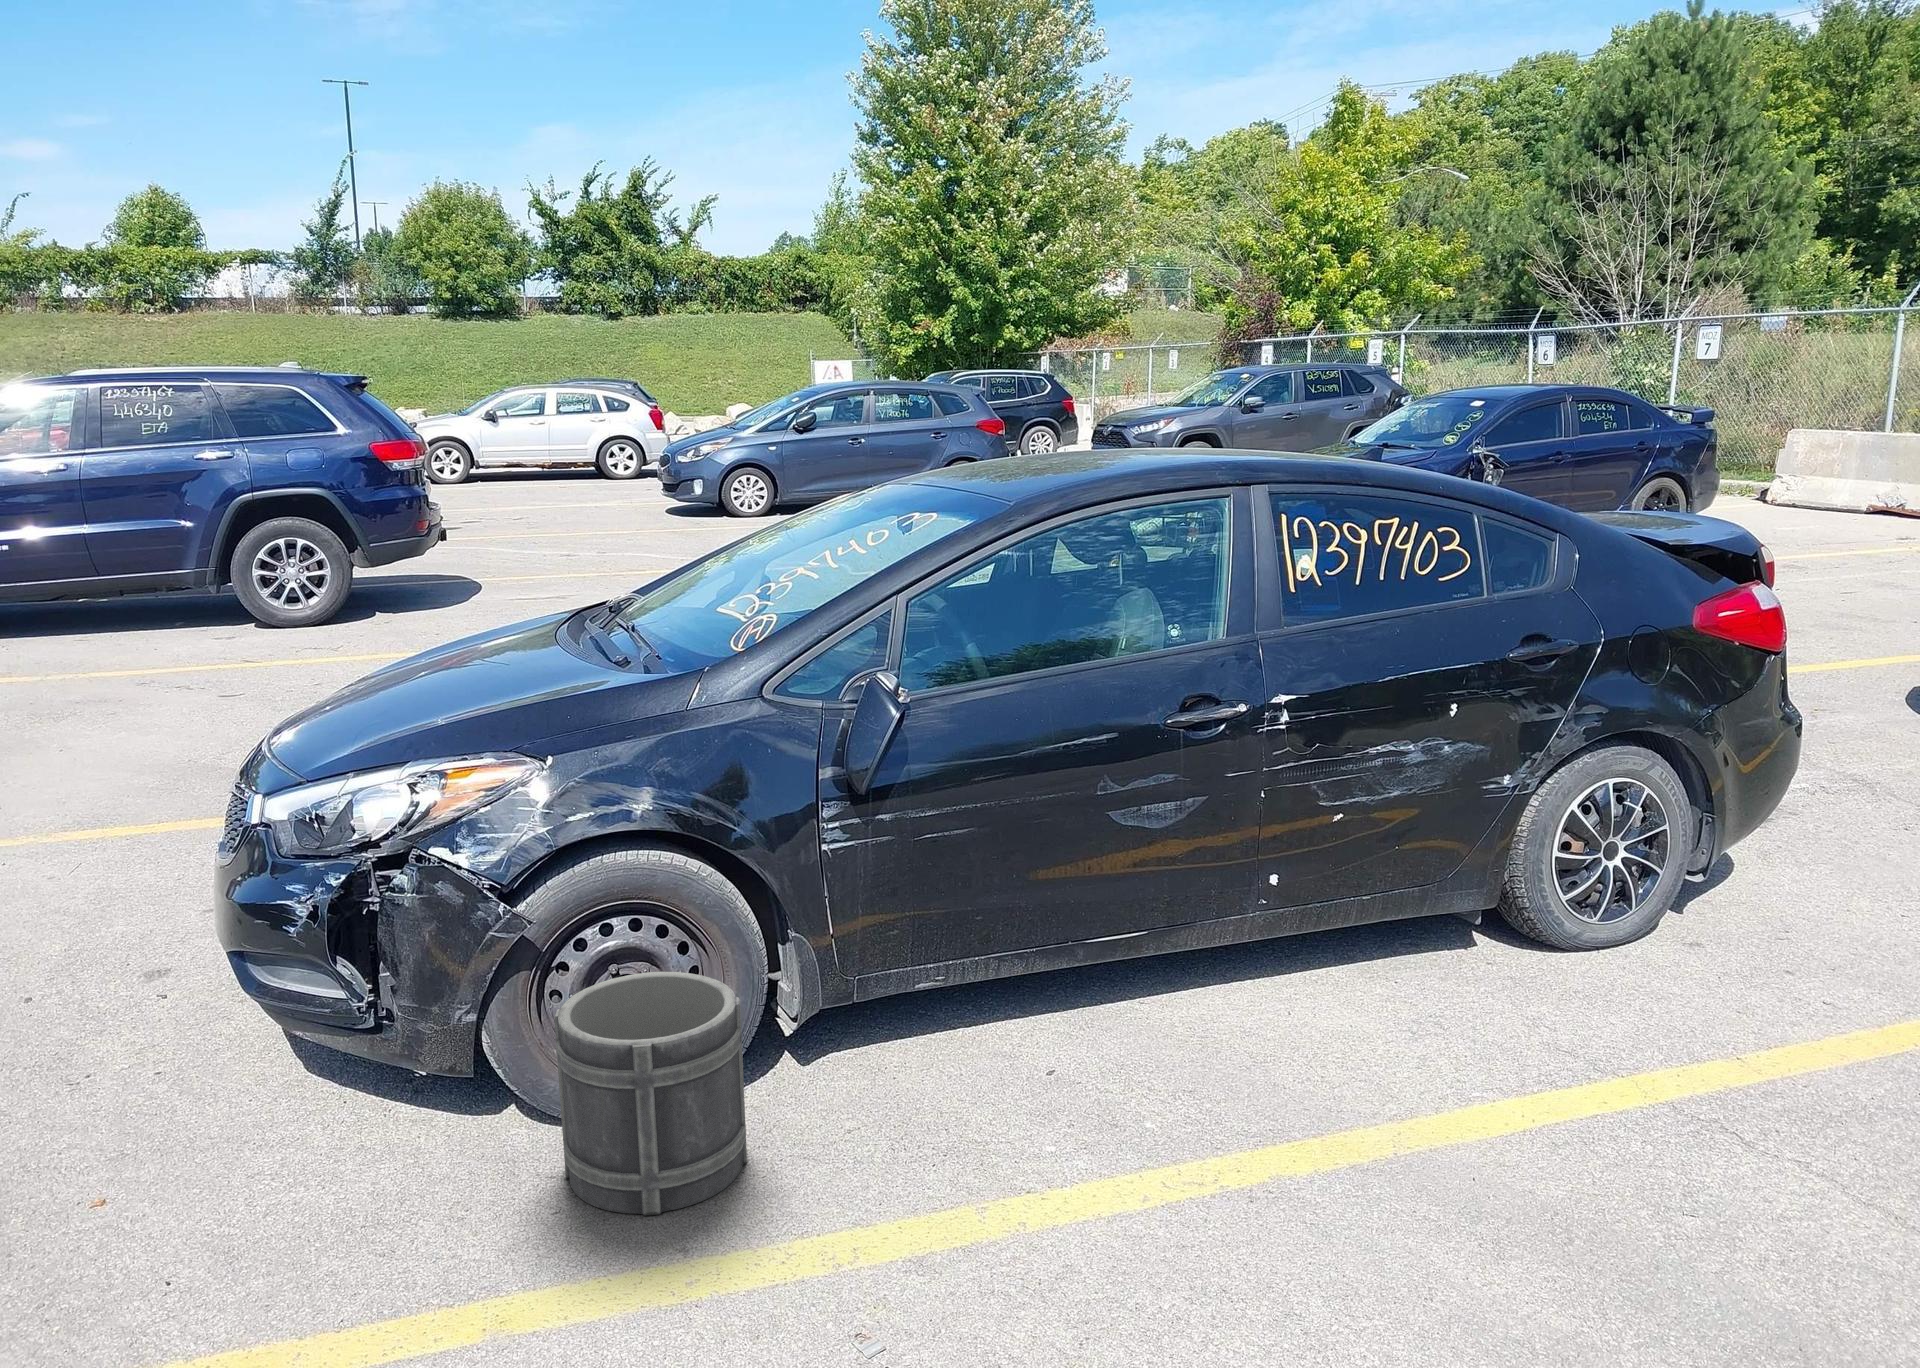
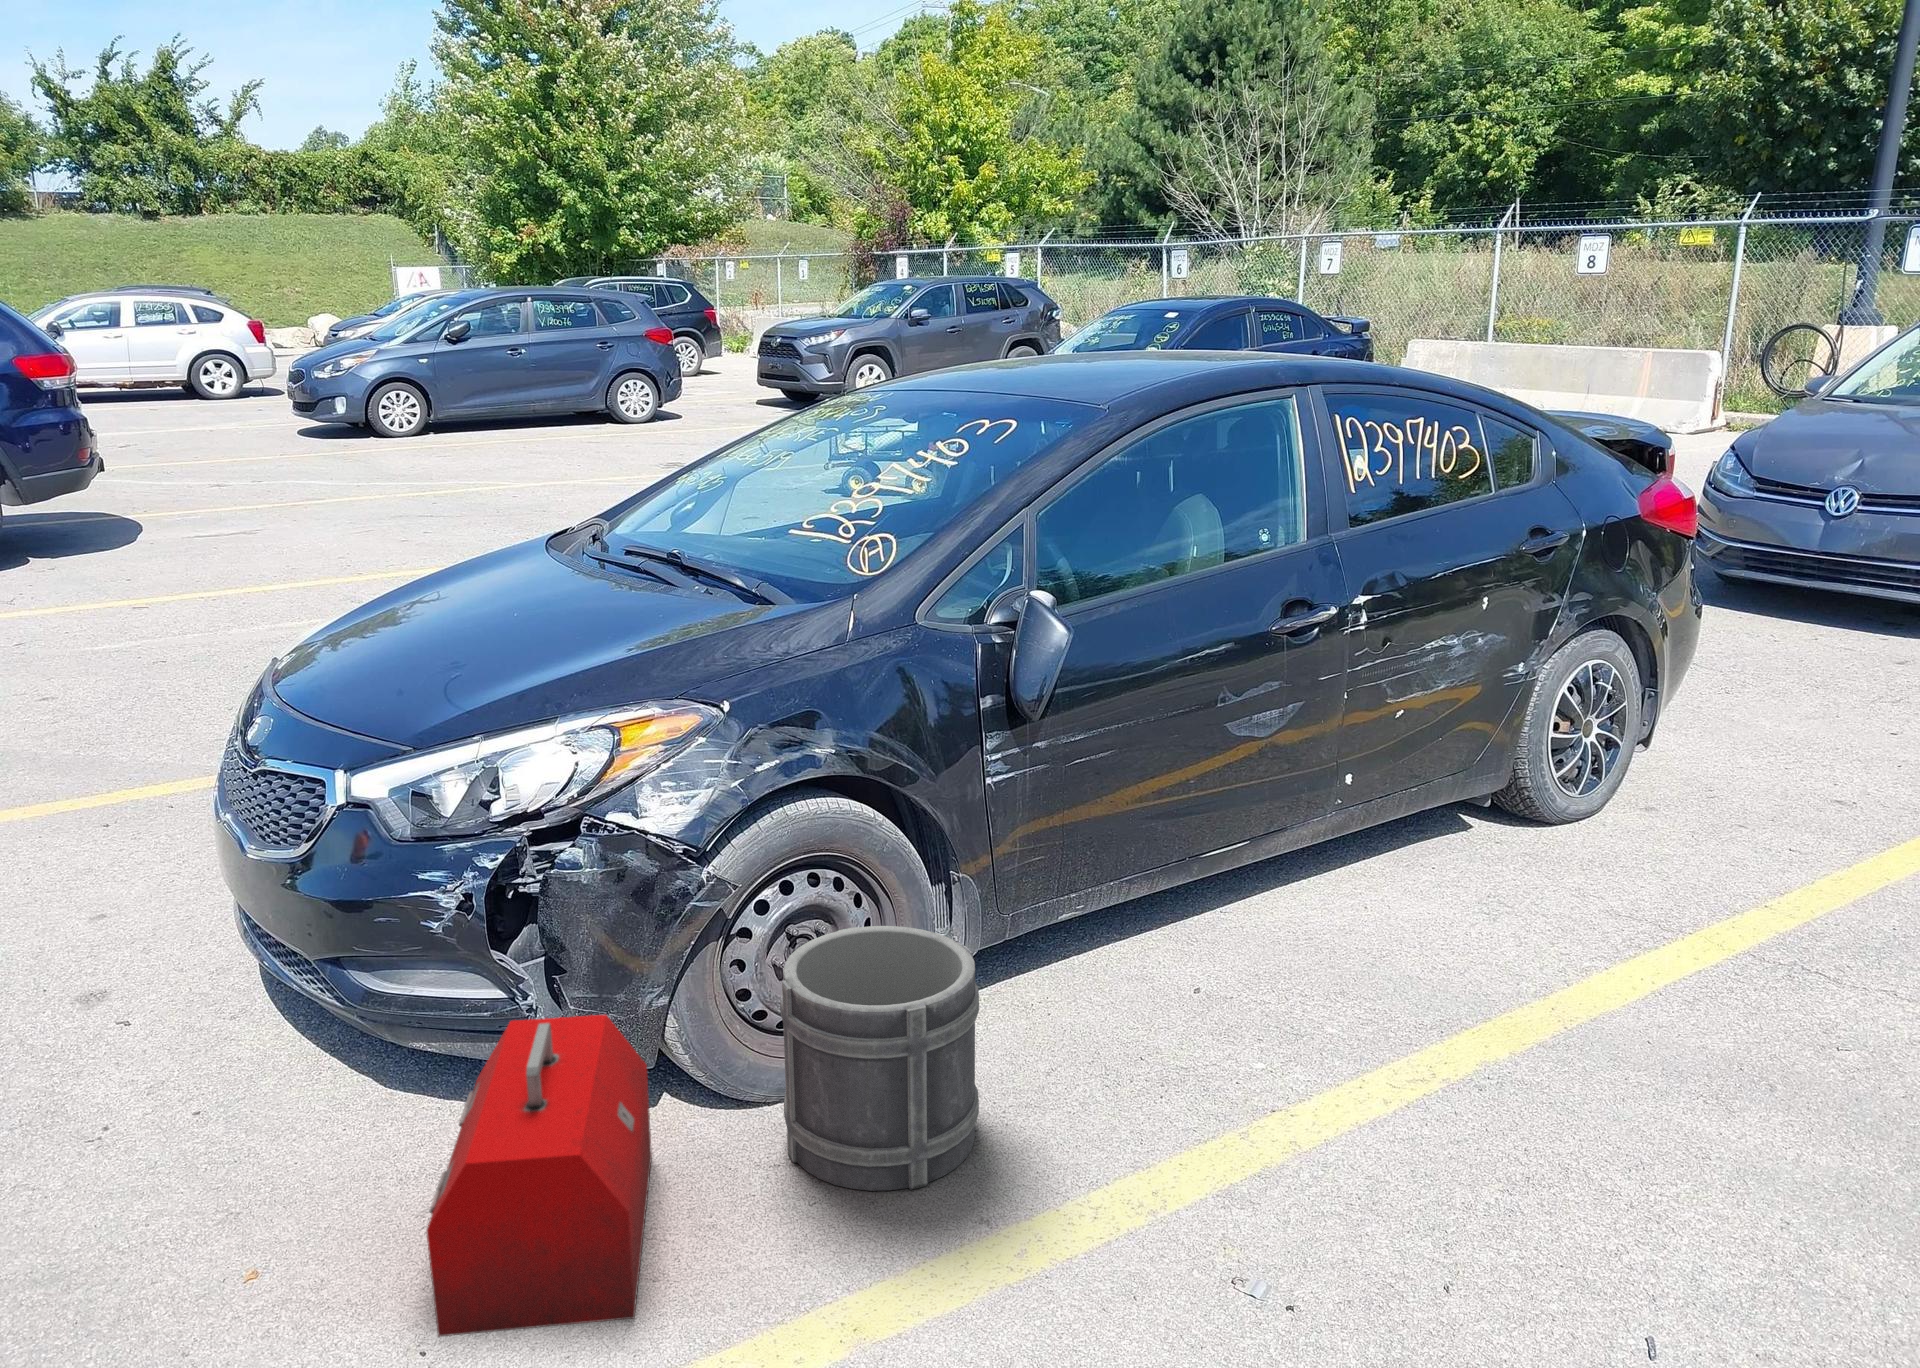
toolbox: none [179,1018,458,1282] -> present [426,1015,652,1336]

